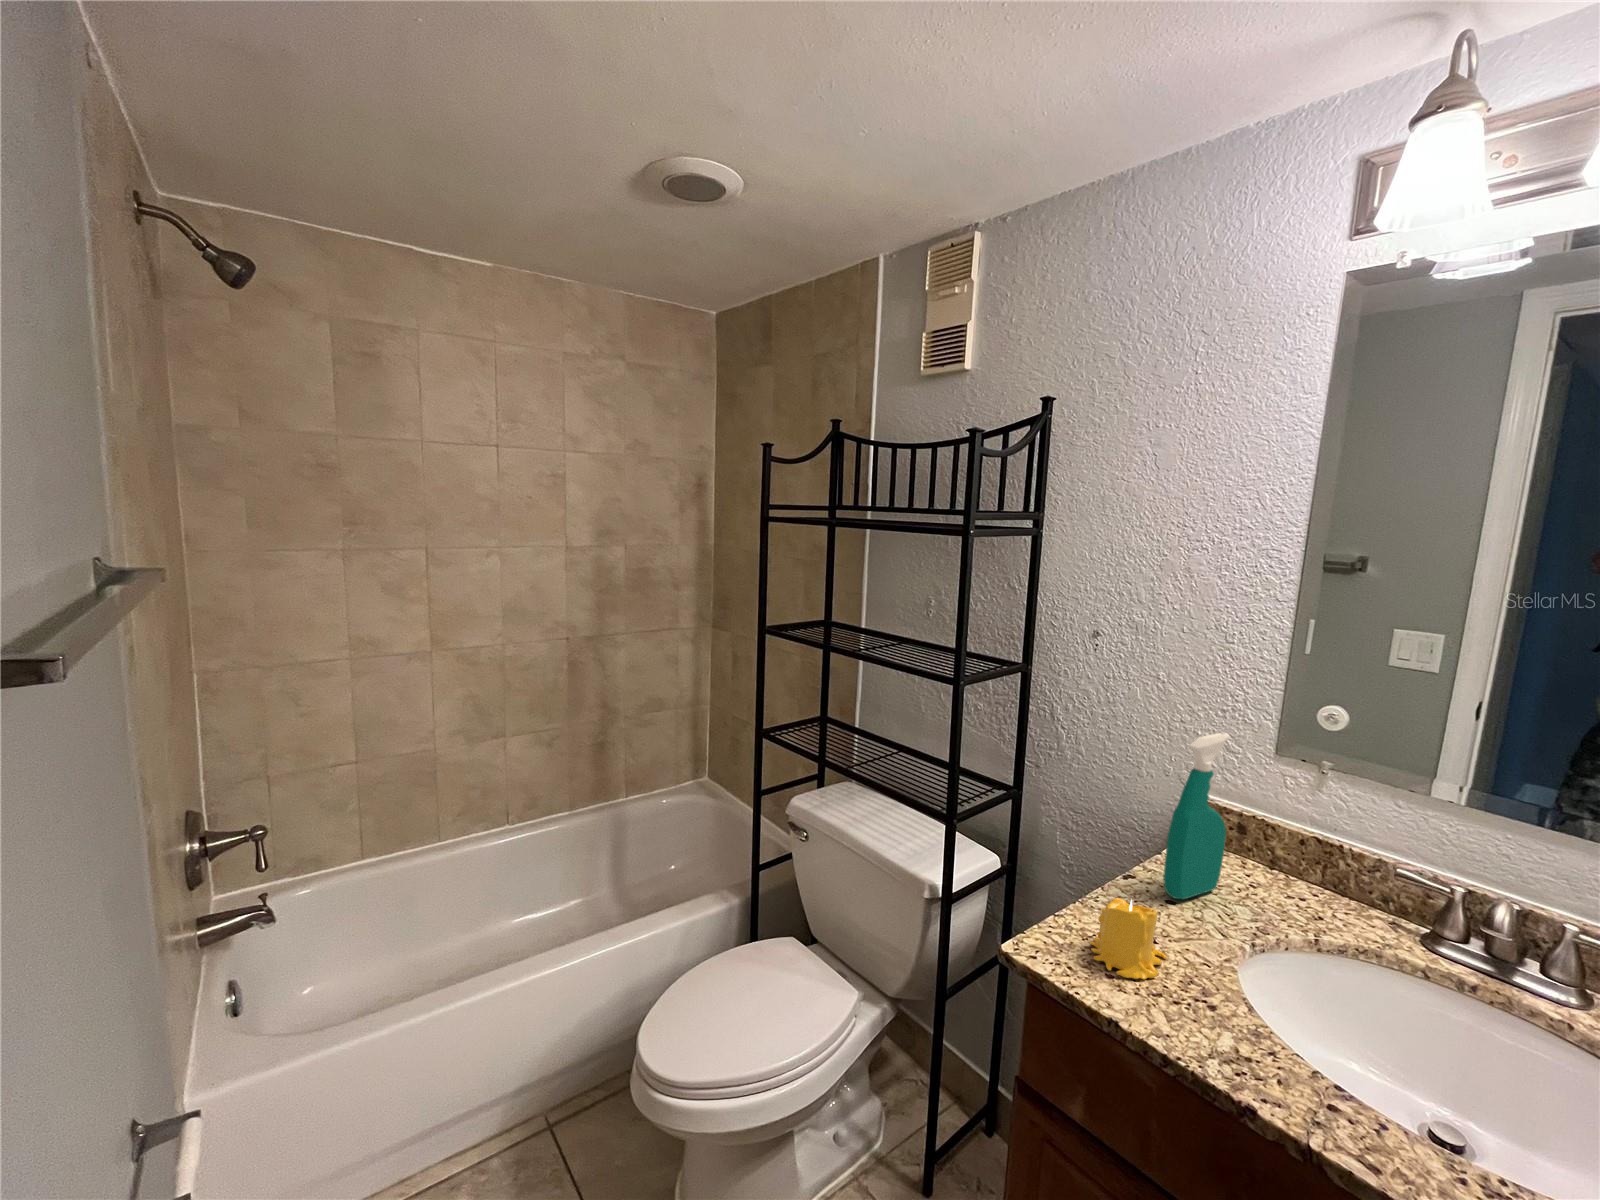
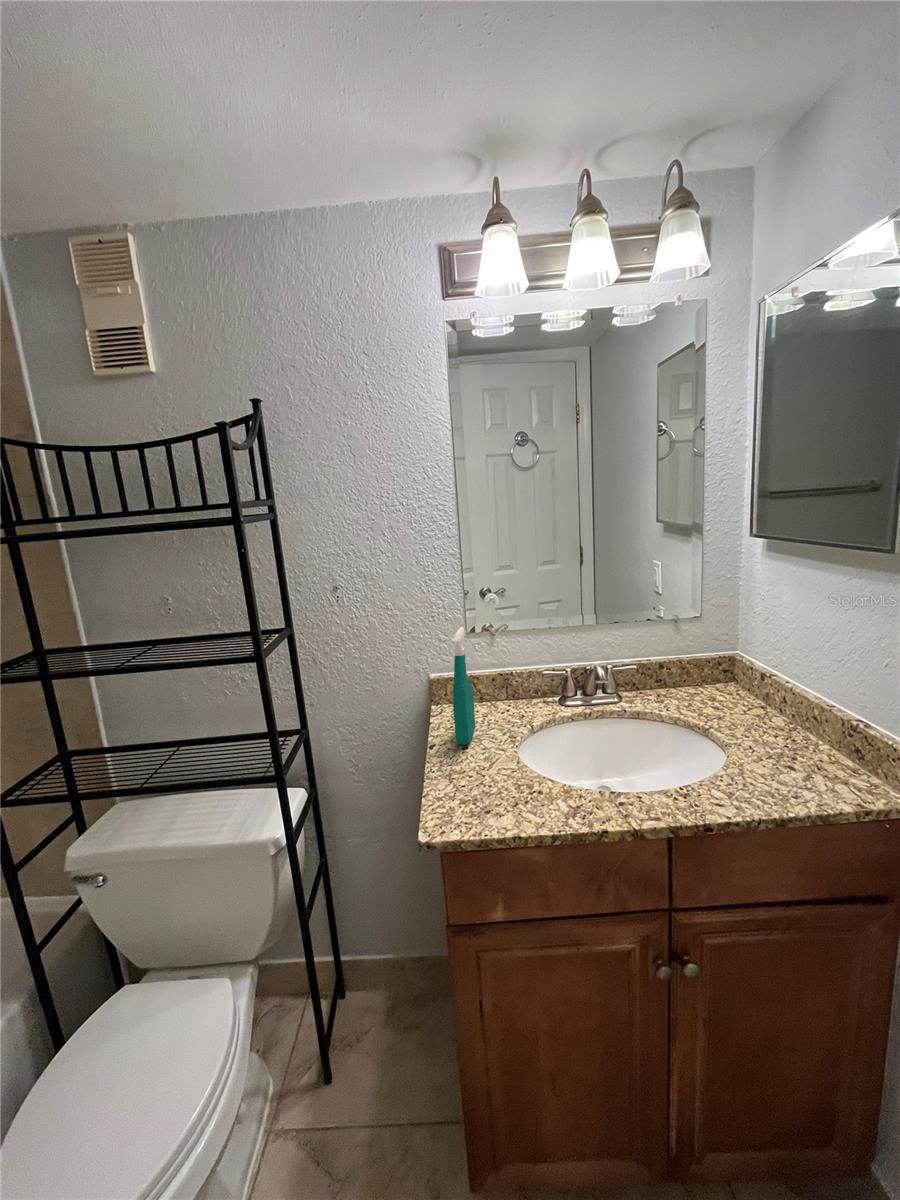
candle: present [1090,898,1167,980] -> none [458,752,505,809]

